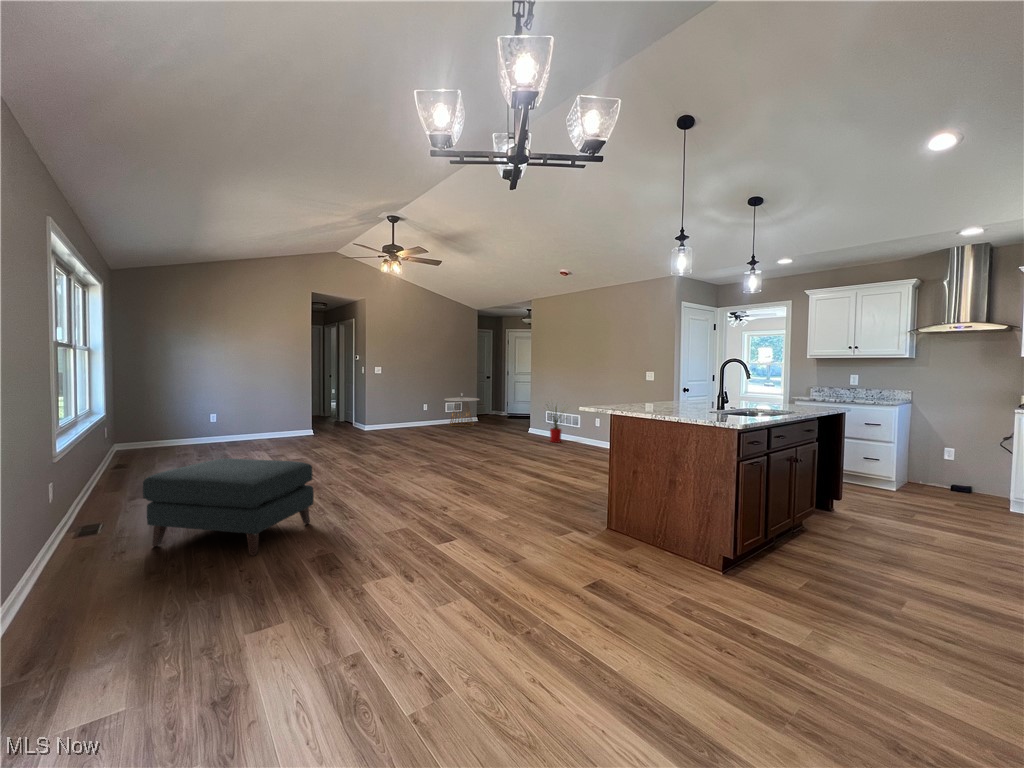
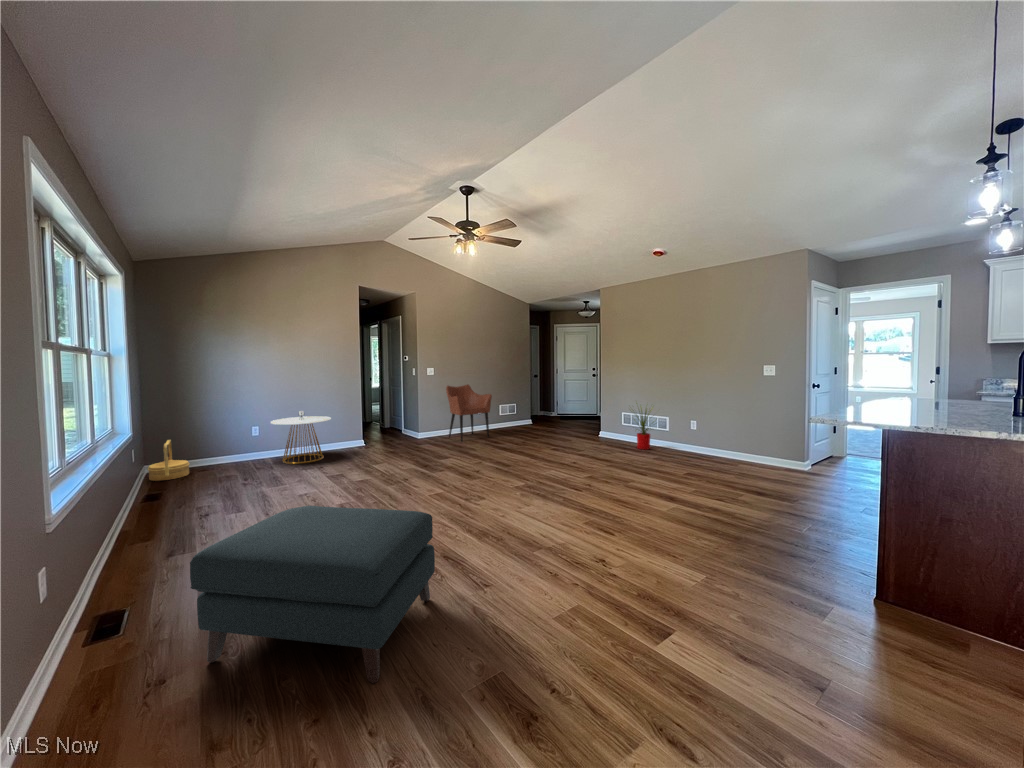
armchair: none [391,383,432,433] -> present [446,385,492,441]
side table: present [445,393,479,427] -> present [271,411,331,464]
woven basket: none [118,422,154,455] -> present [148,440,189,481]

